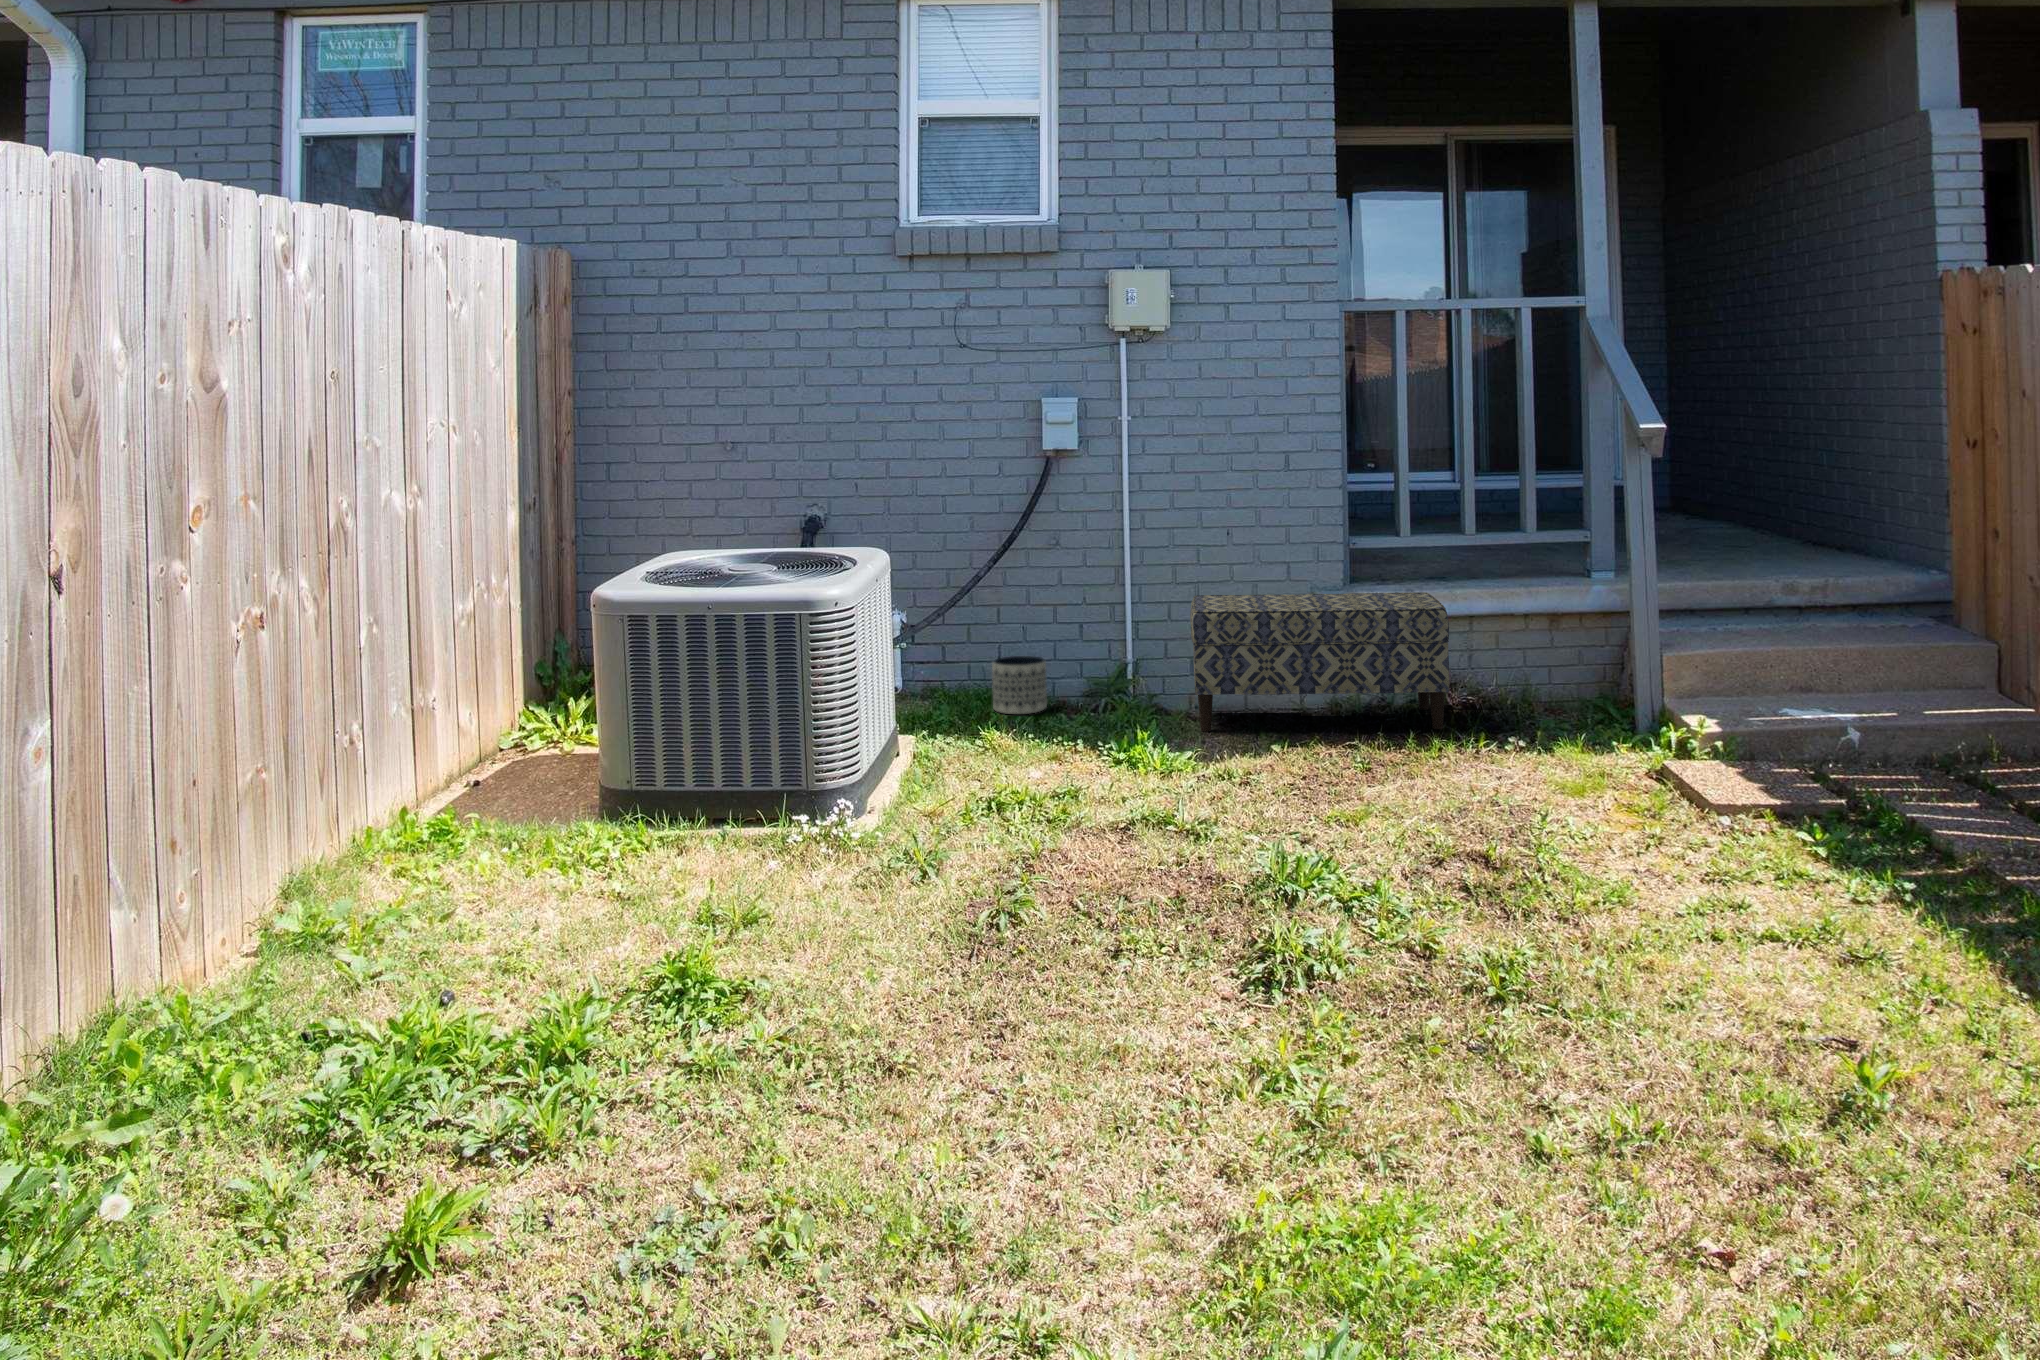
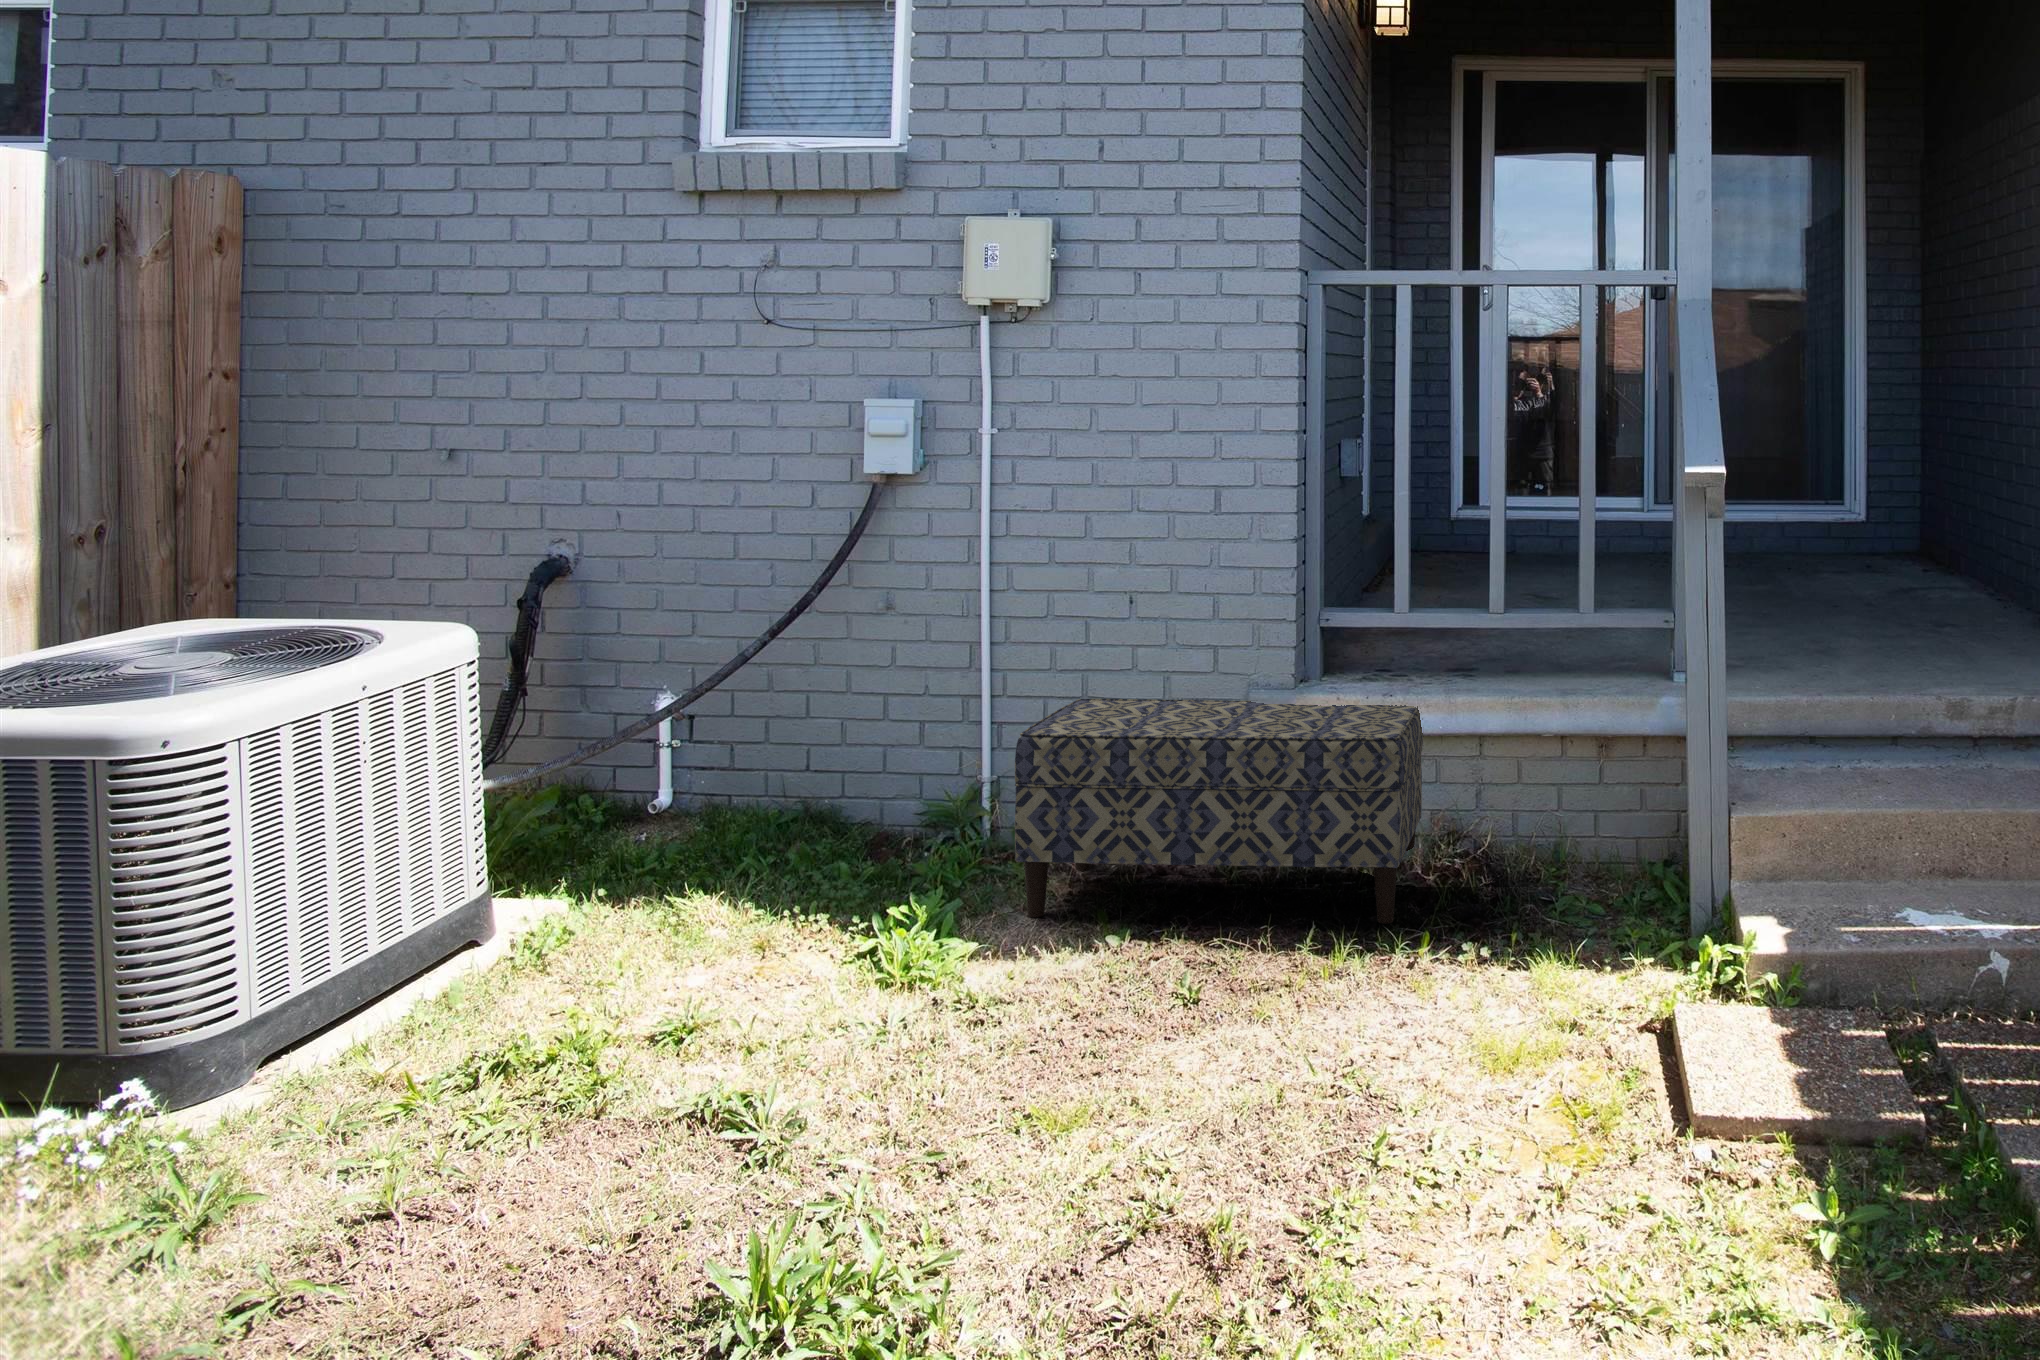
planter: present [992,656,1047,714] -> none [764,781,852,874]

